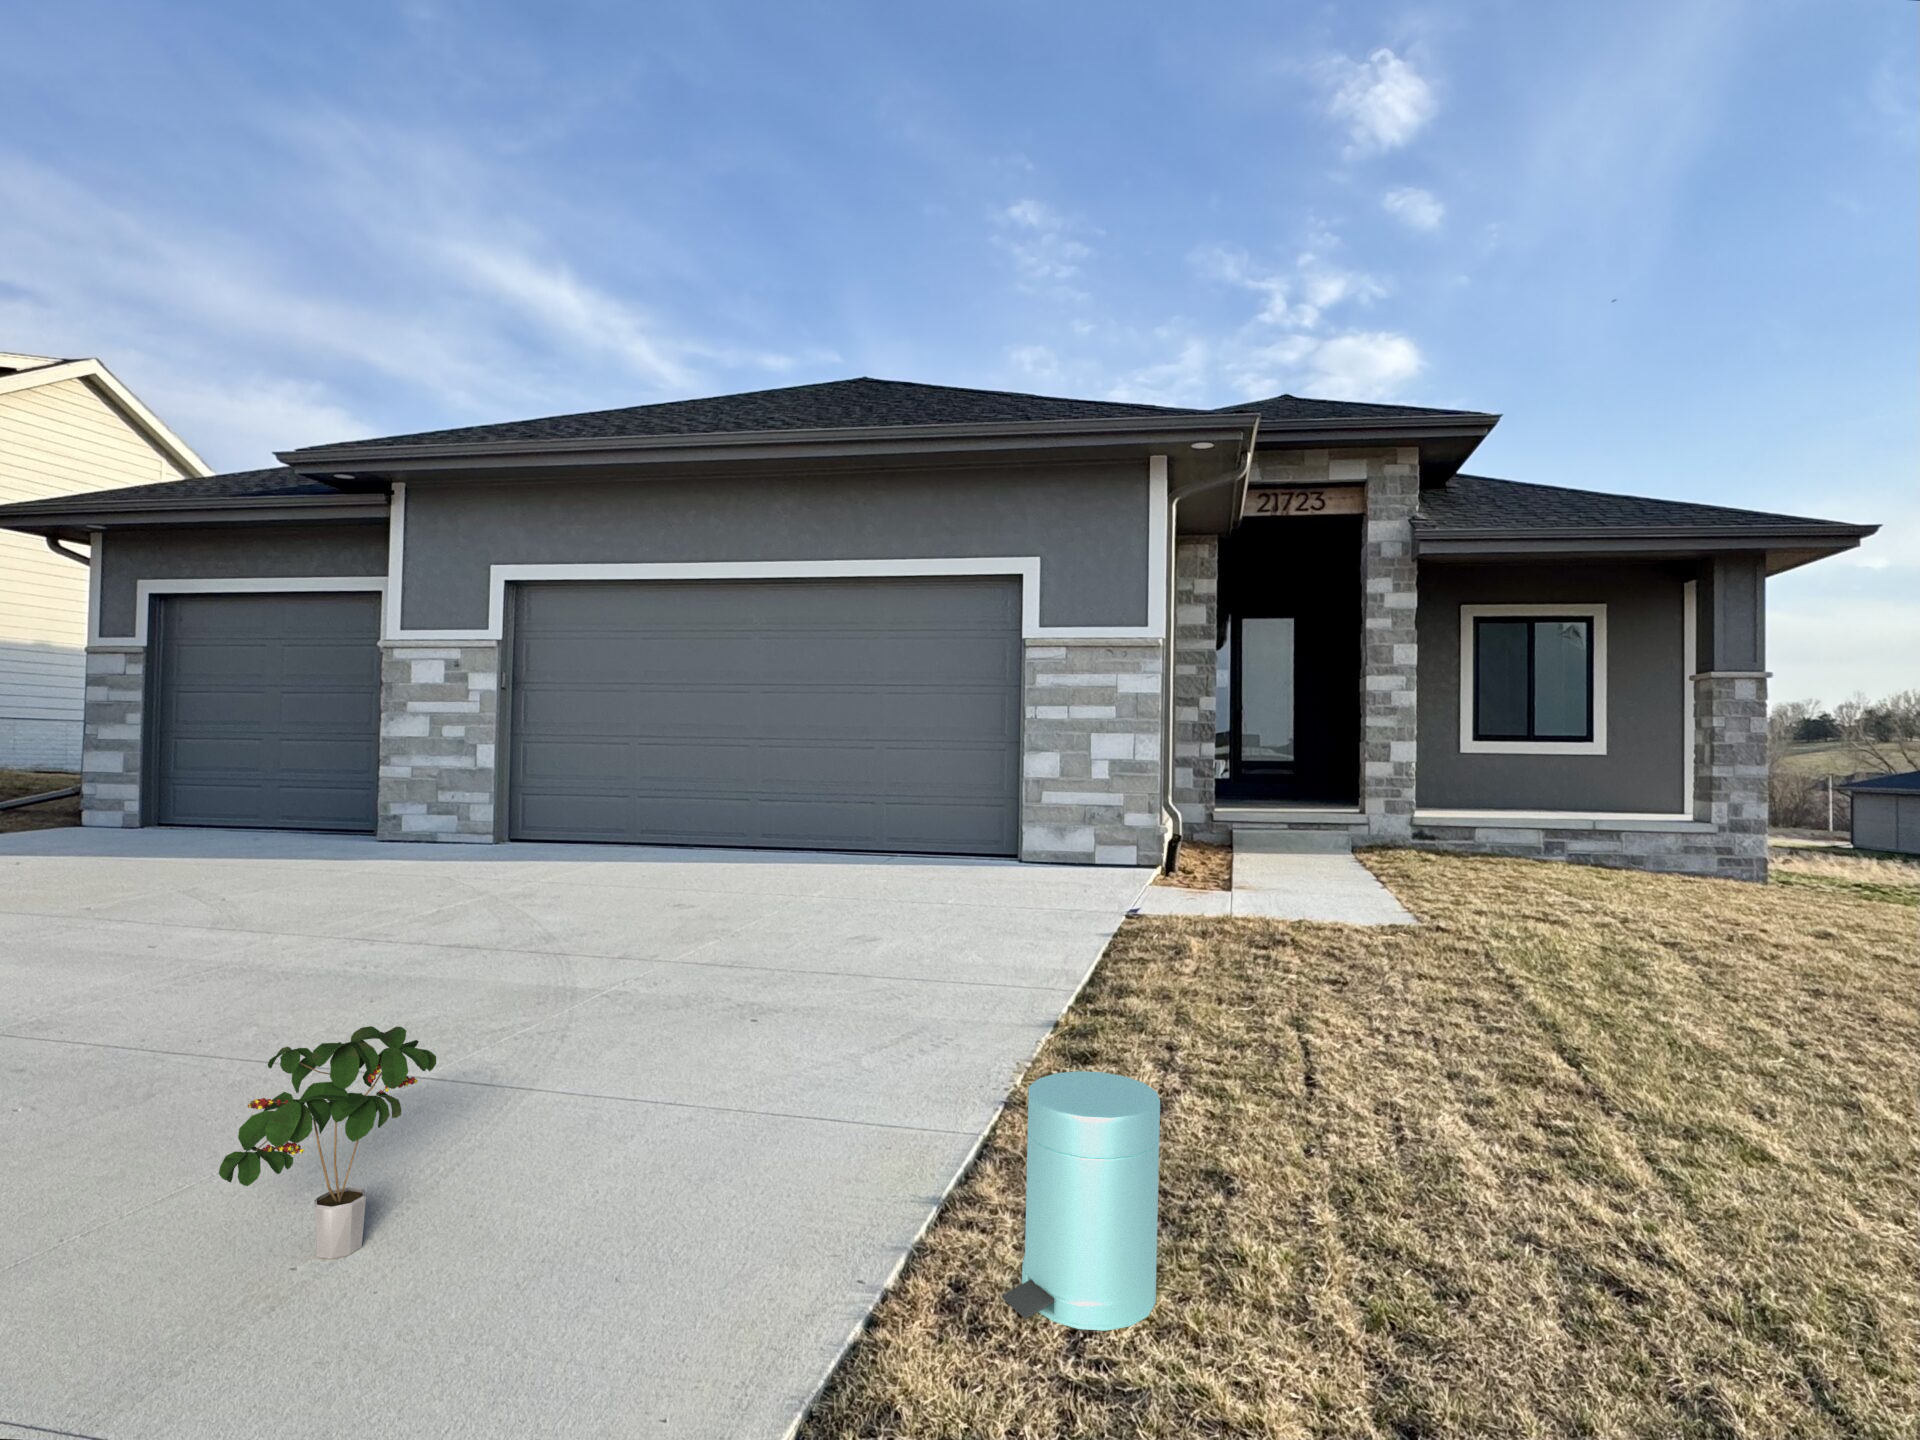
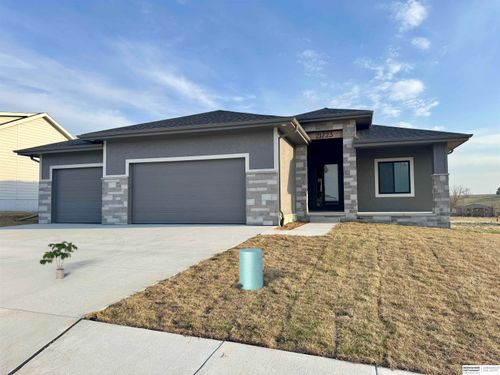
trash can: present [1002,1071,1160,1331] -> present [235,248,263,290]

